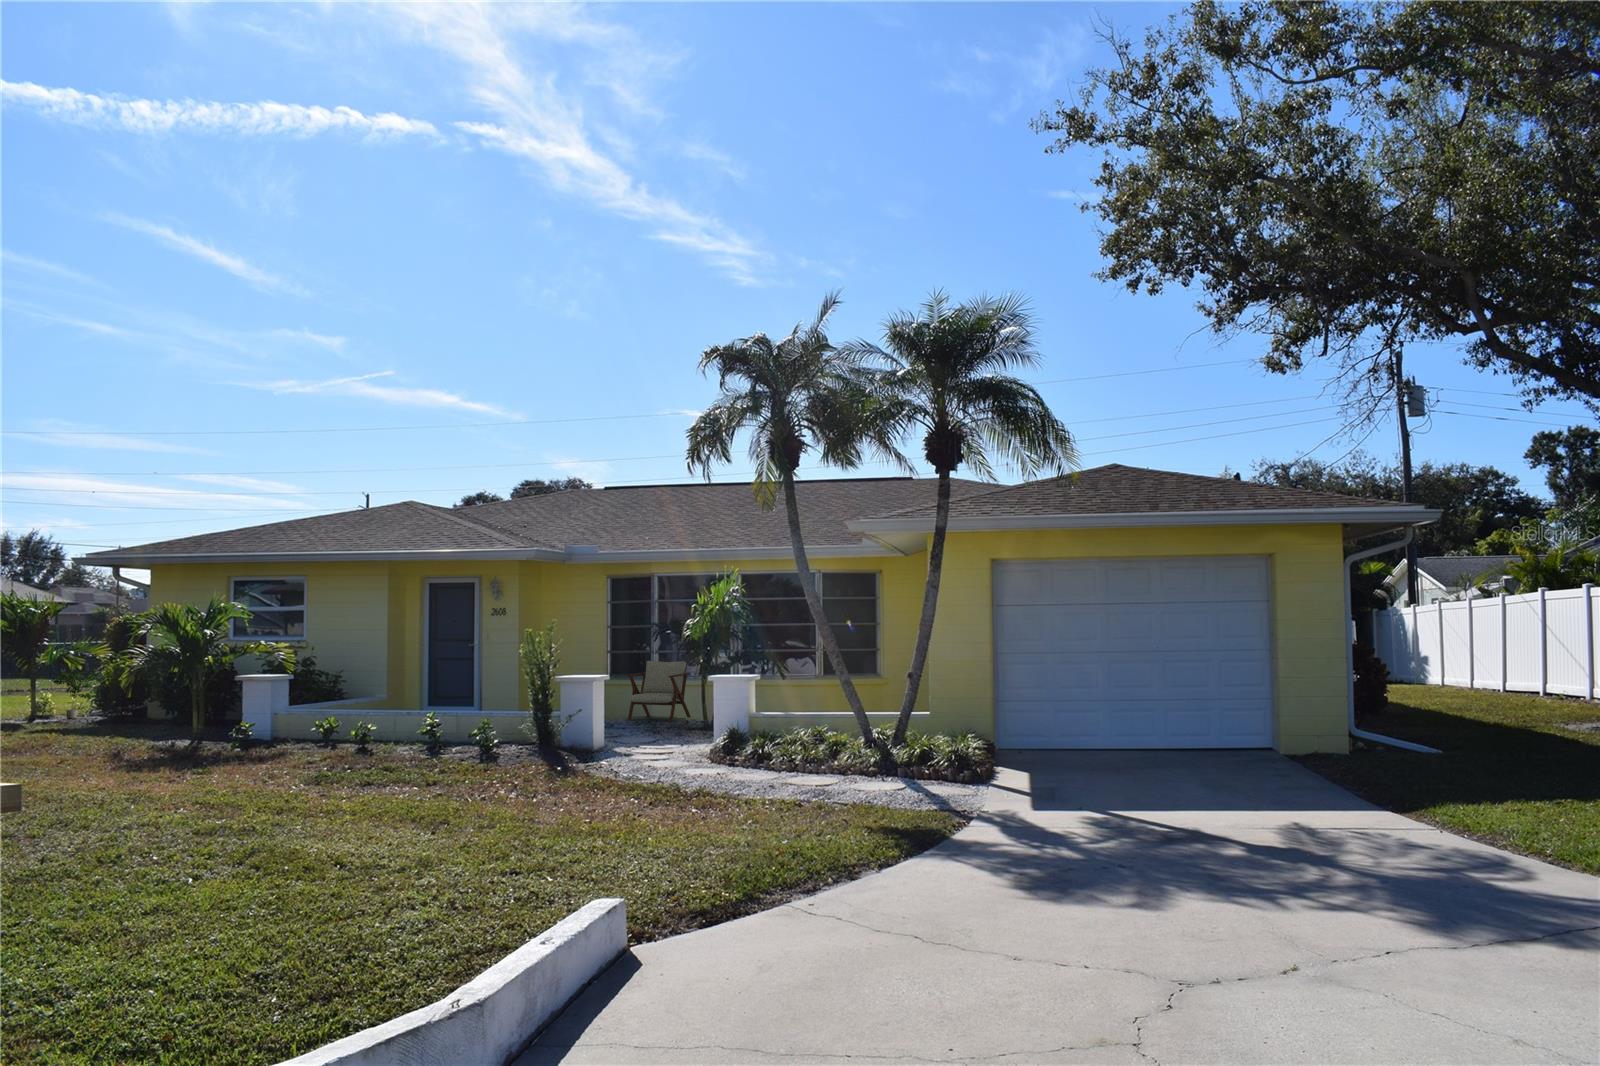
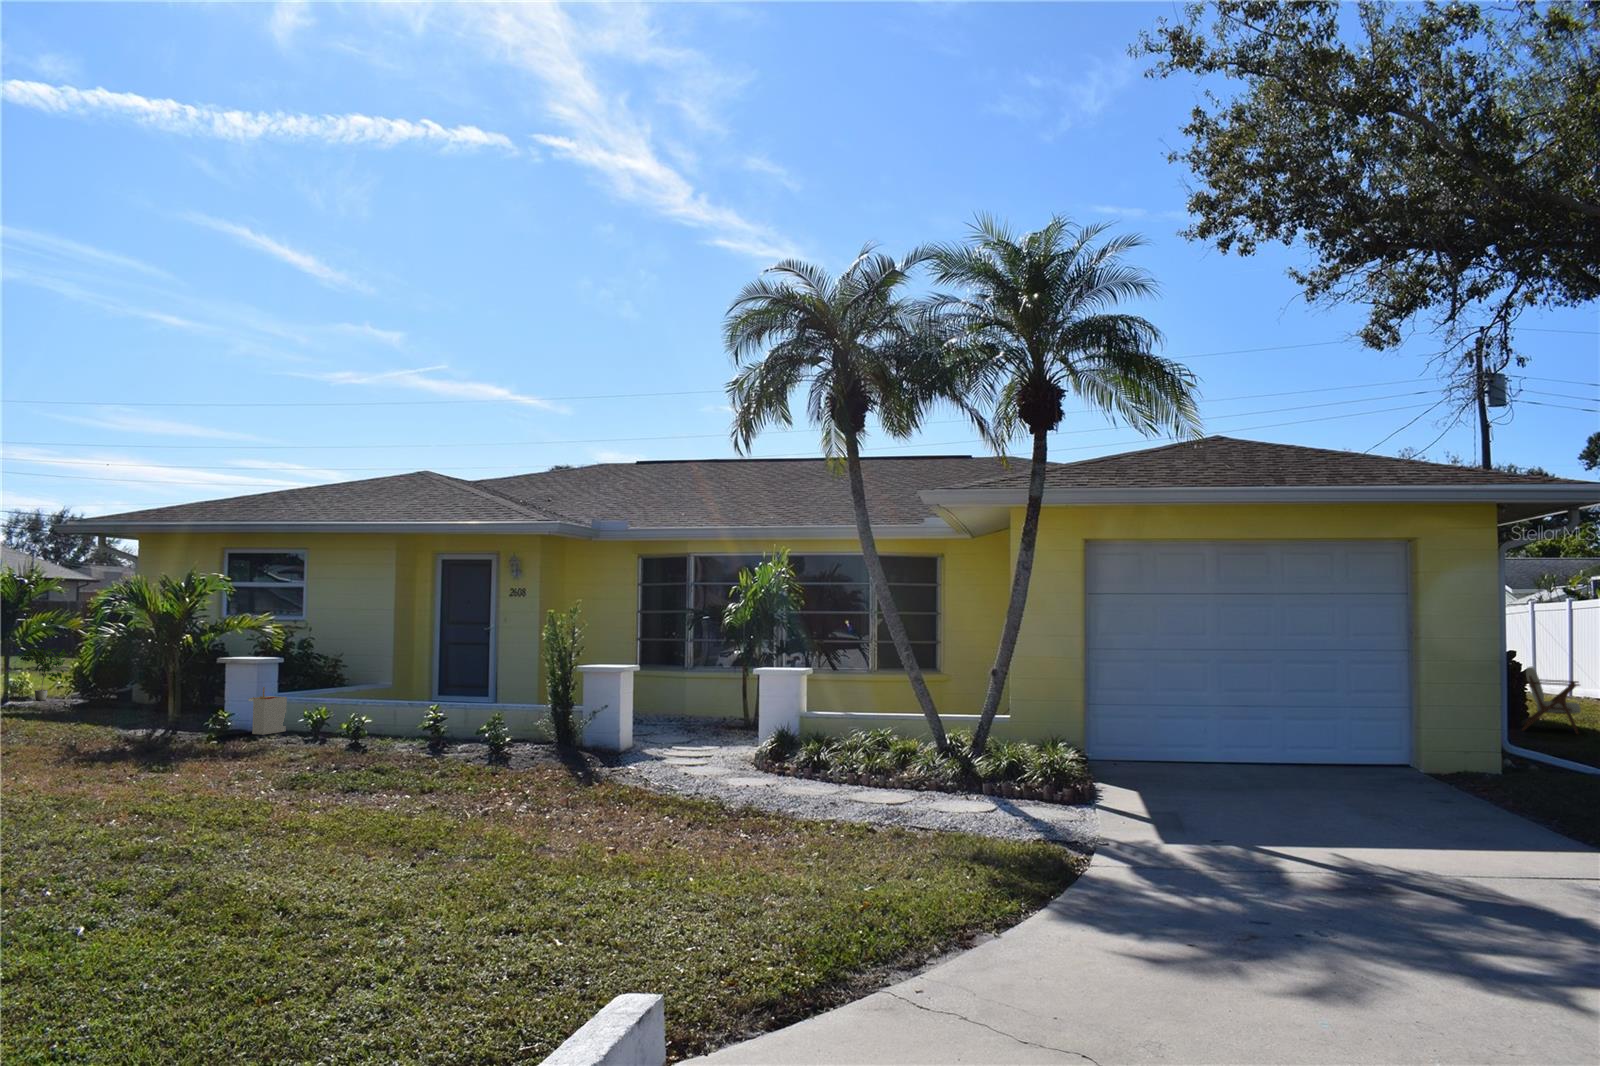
lounge chair: present [627,661,691,722] -> present [1522,667,1581,734]
storage bin: none [267,702,300,743] -> present [248,687,287,735]

